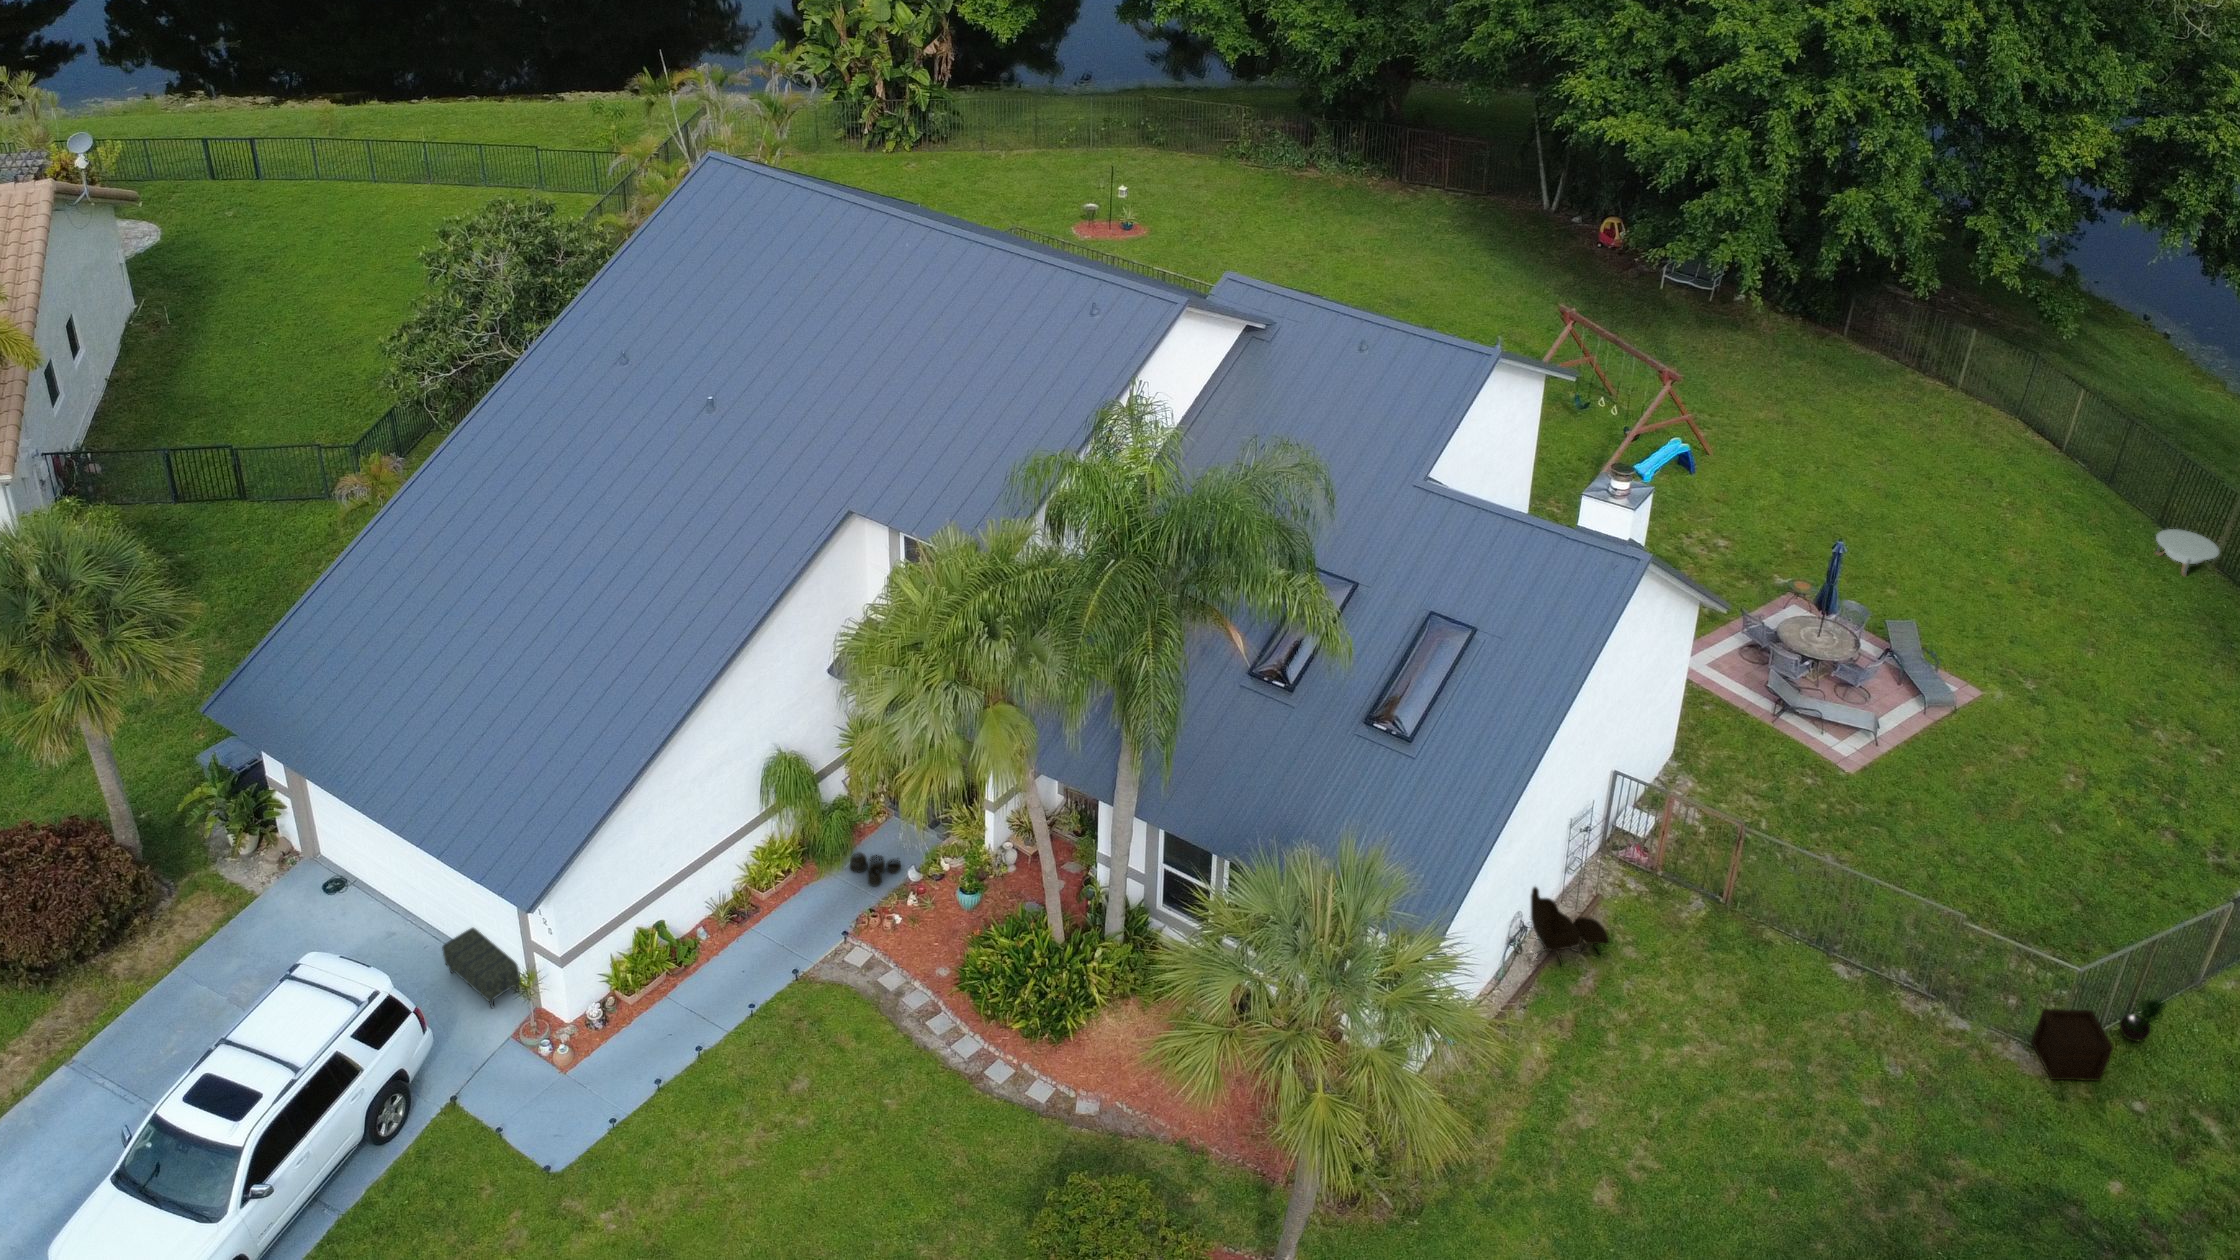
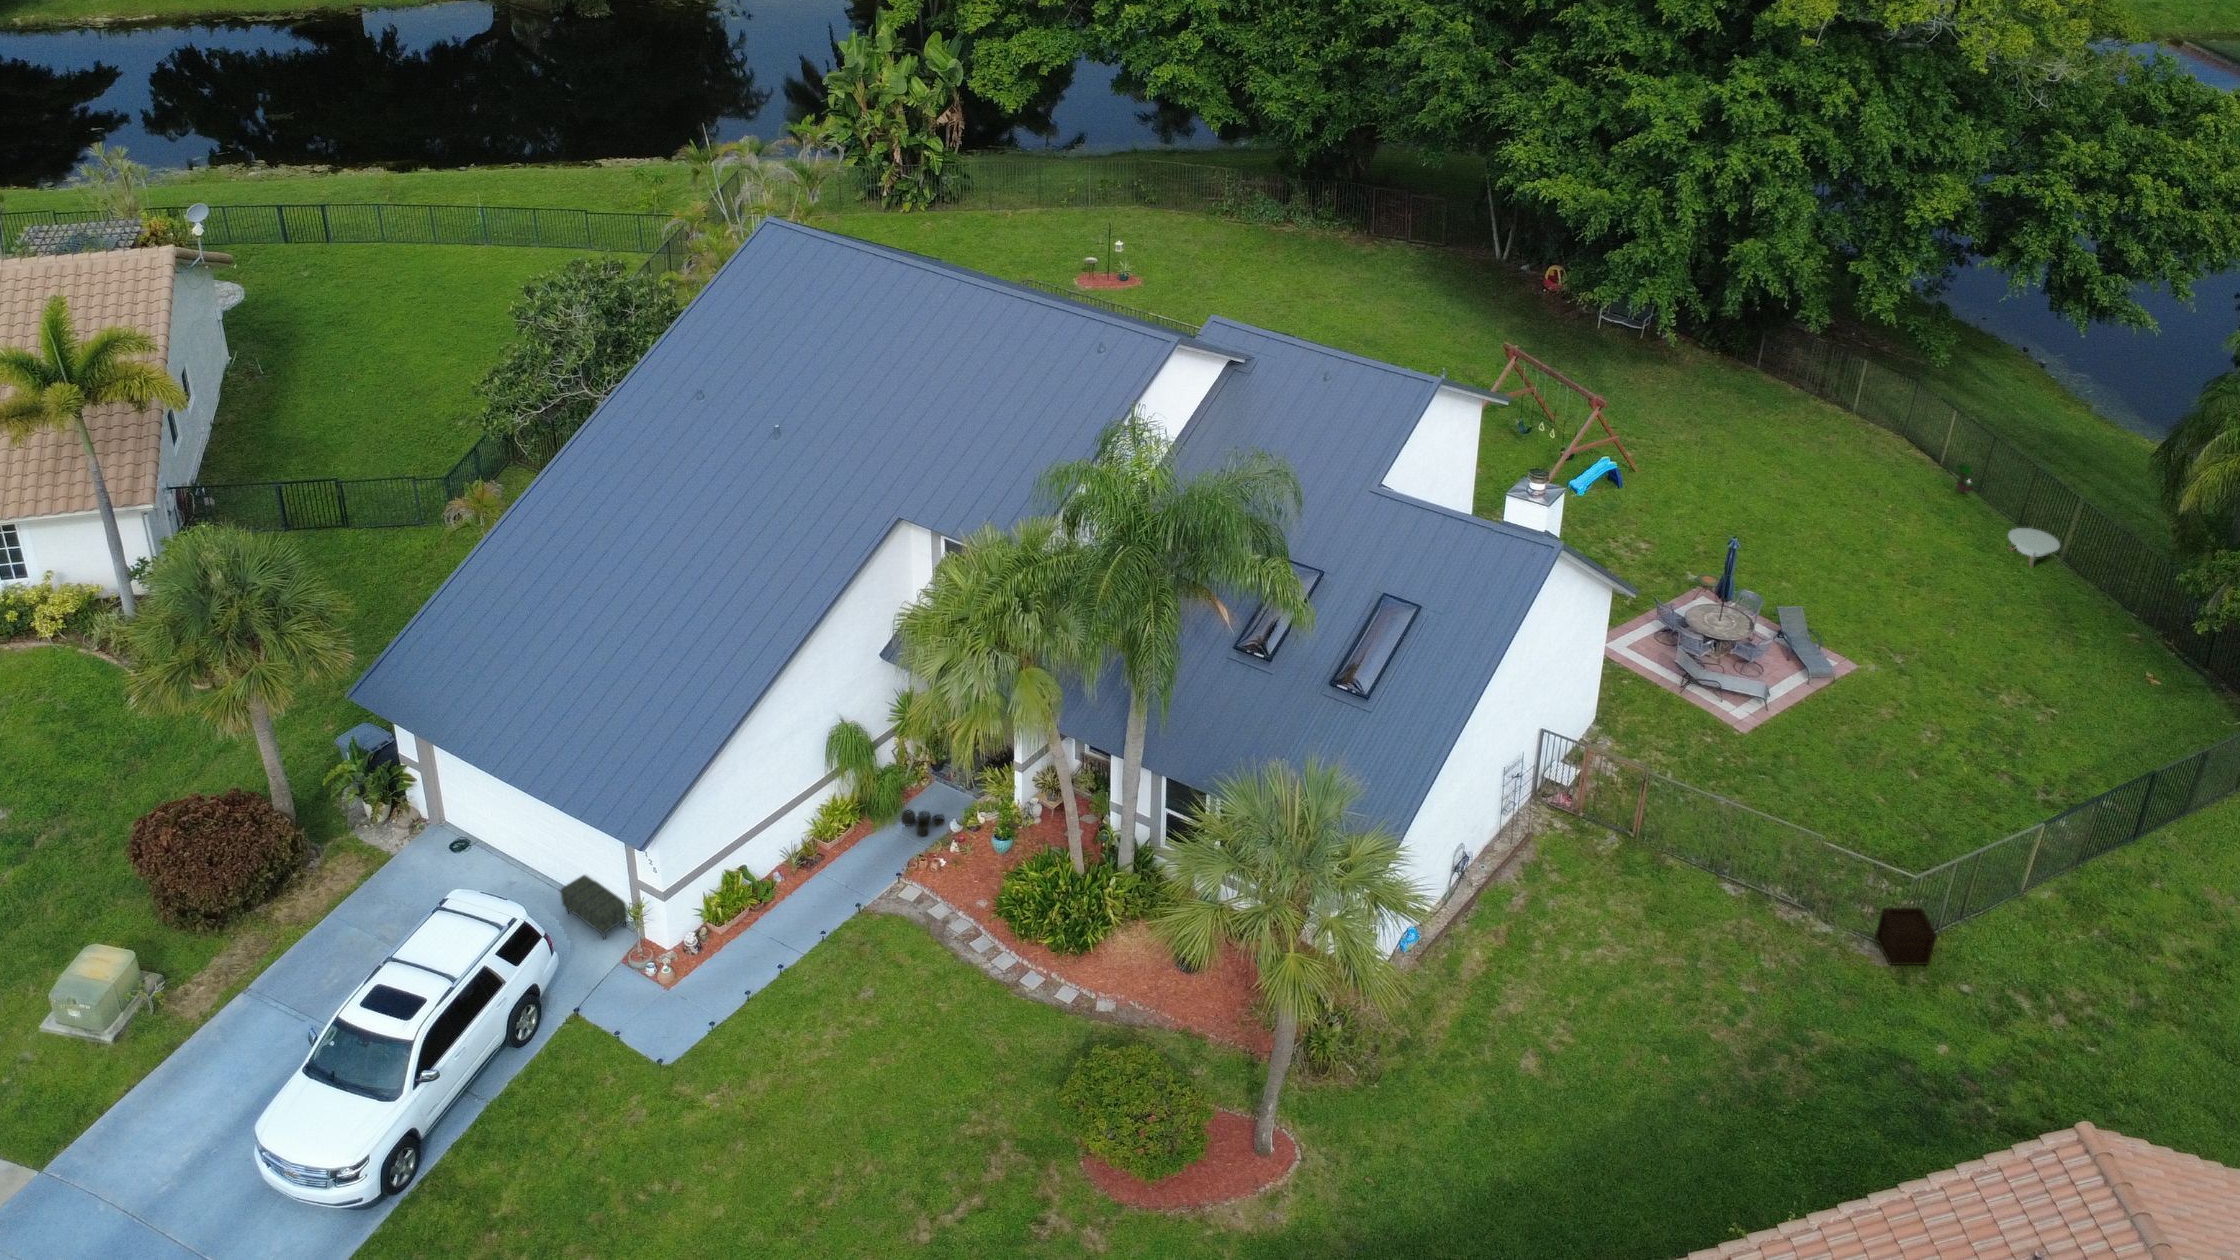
lounge chair: present [1530,887,1609,966] -> none [1467,818,1535,887]
potted tree: present [2120,997,2169,1041] -> present [1956,463,1974,492]

